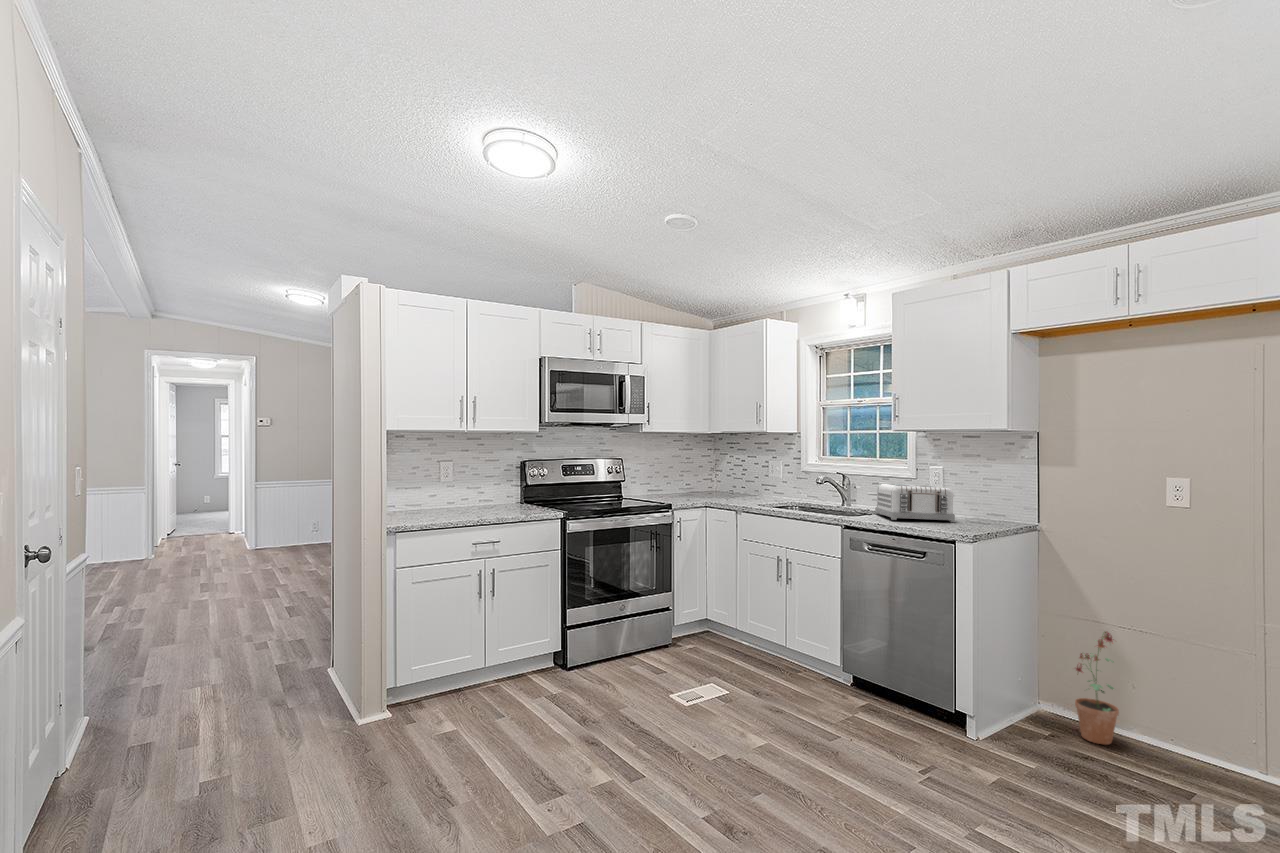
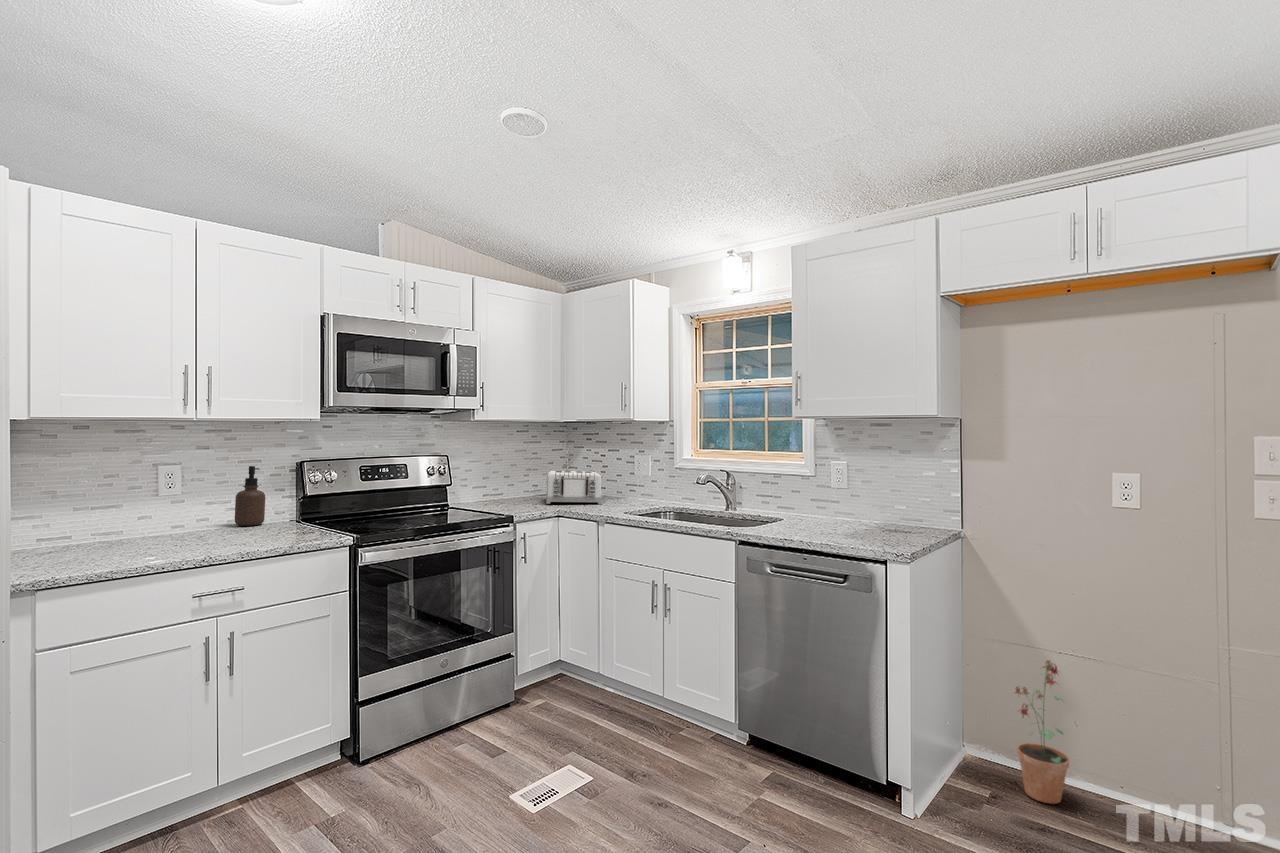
soap dispenser: none [483,463,502,504] -> present [235,466,265,526]
toaster: present [875,484,955,522] -> present [546,471,602,504]

